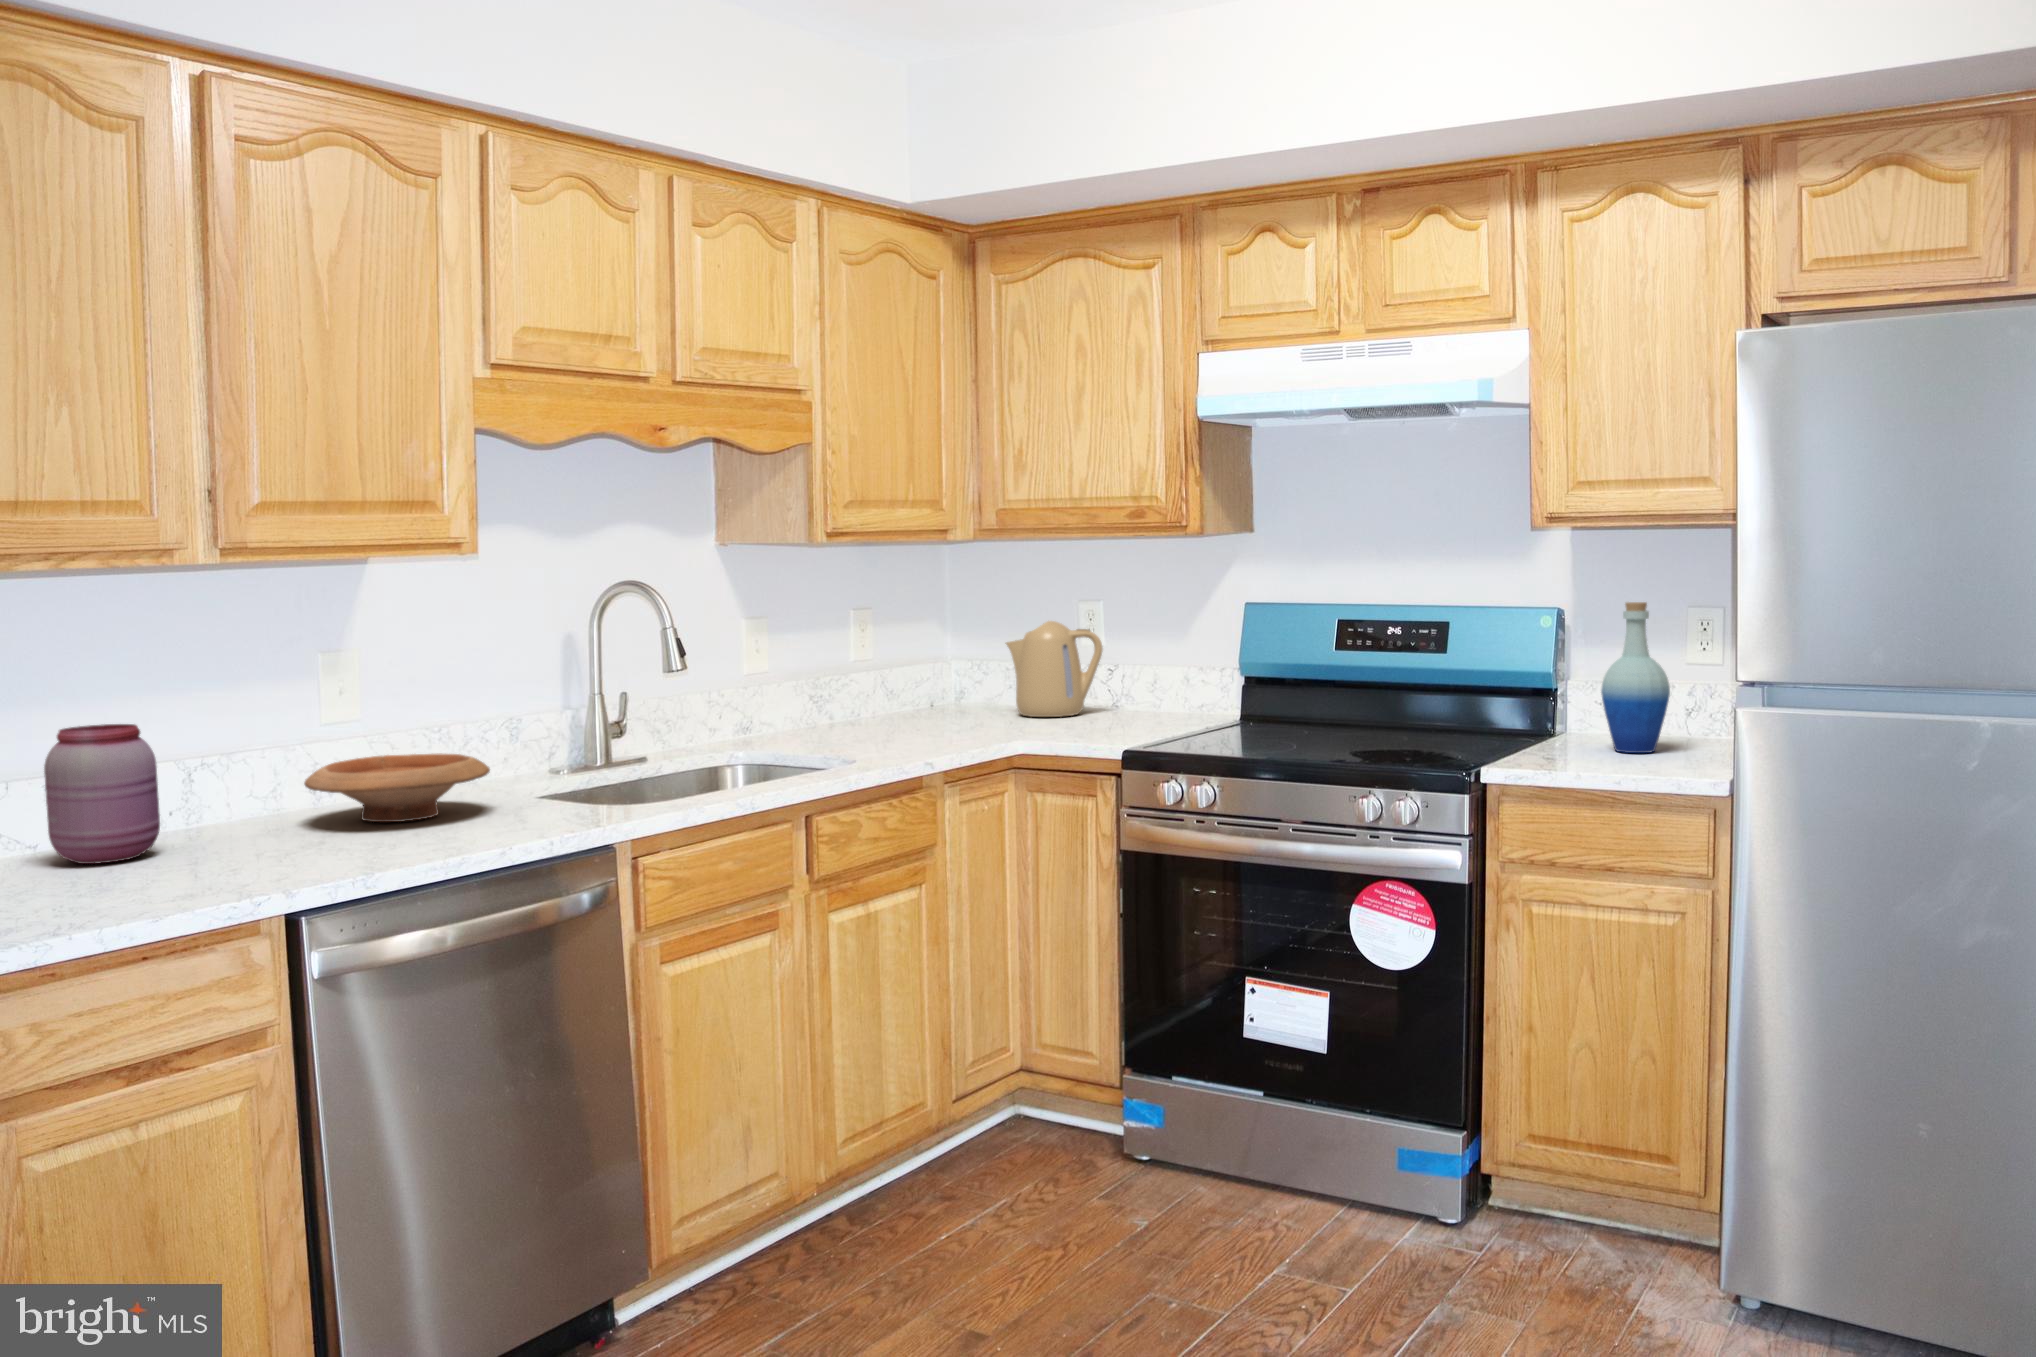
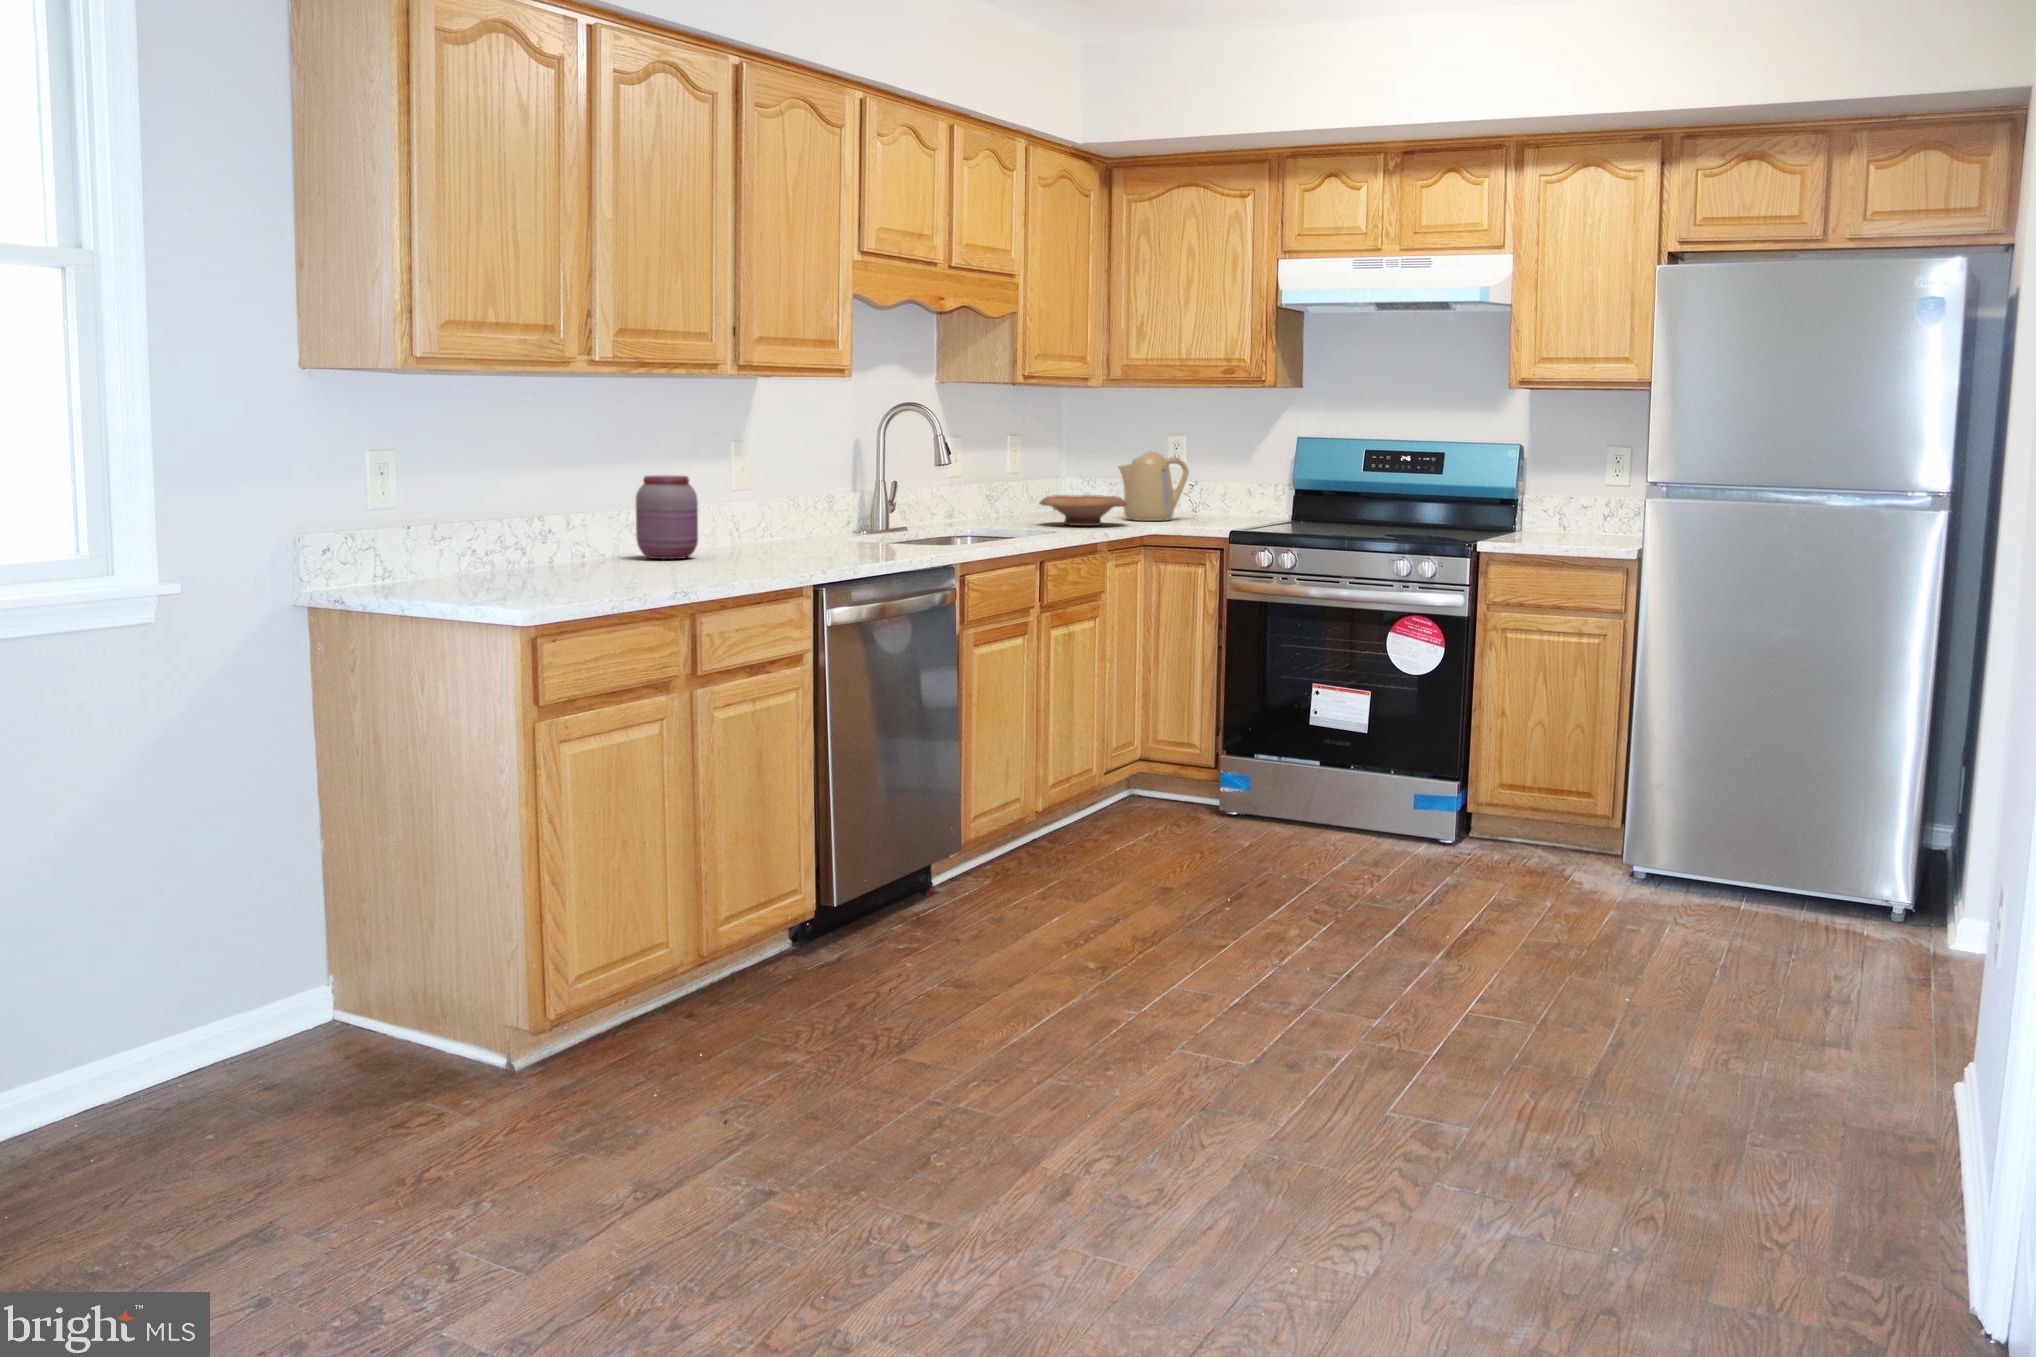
bottle: present [1601,602,1670,753] -> none [1552,440,1597,540]
wooden bowl: present [304,754,490,822] -> present [1040,495,1127,526]

